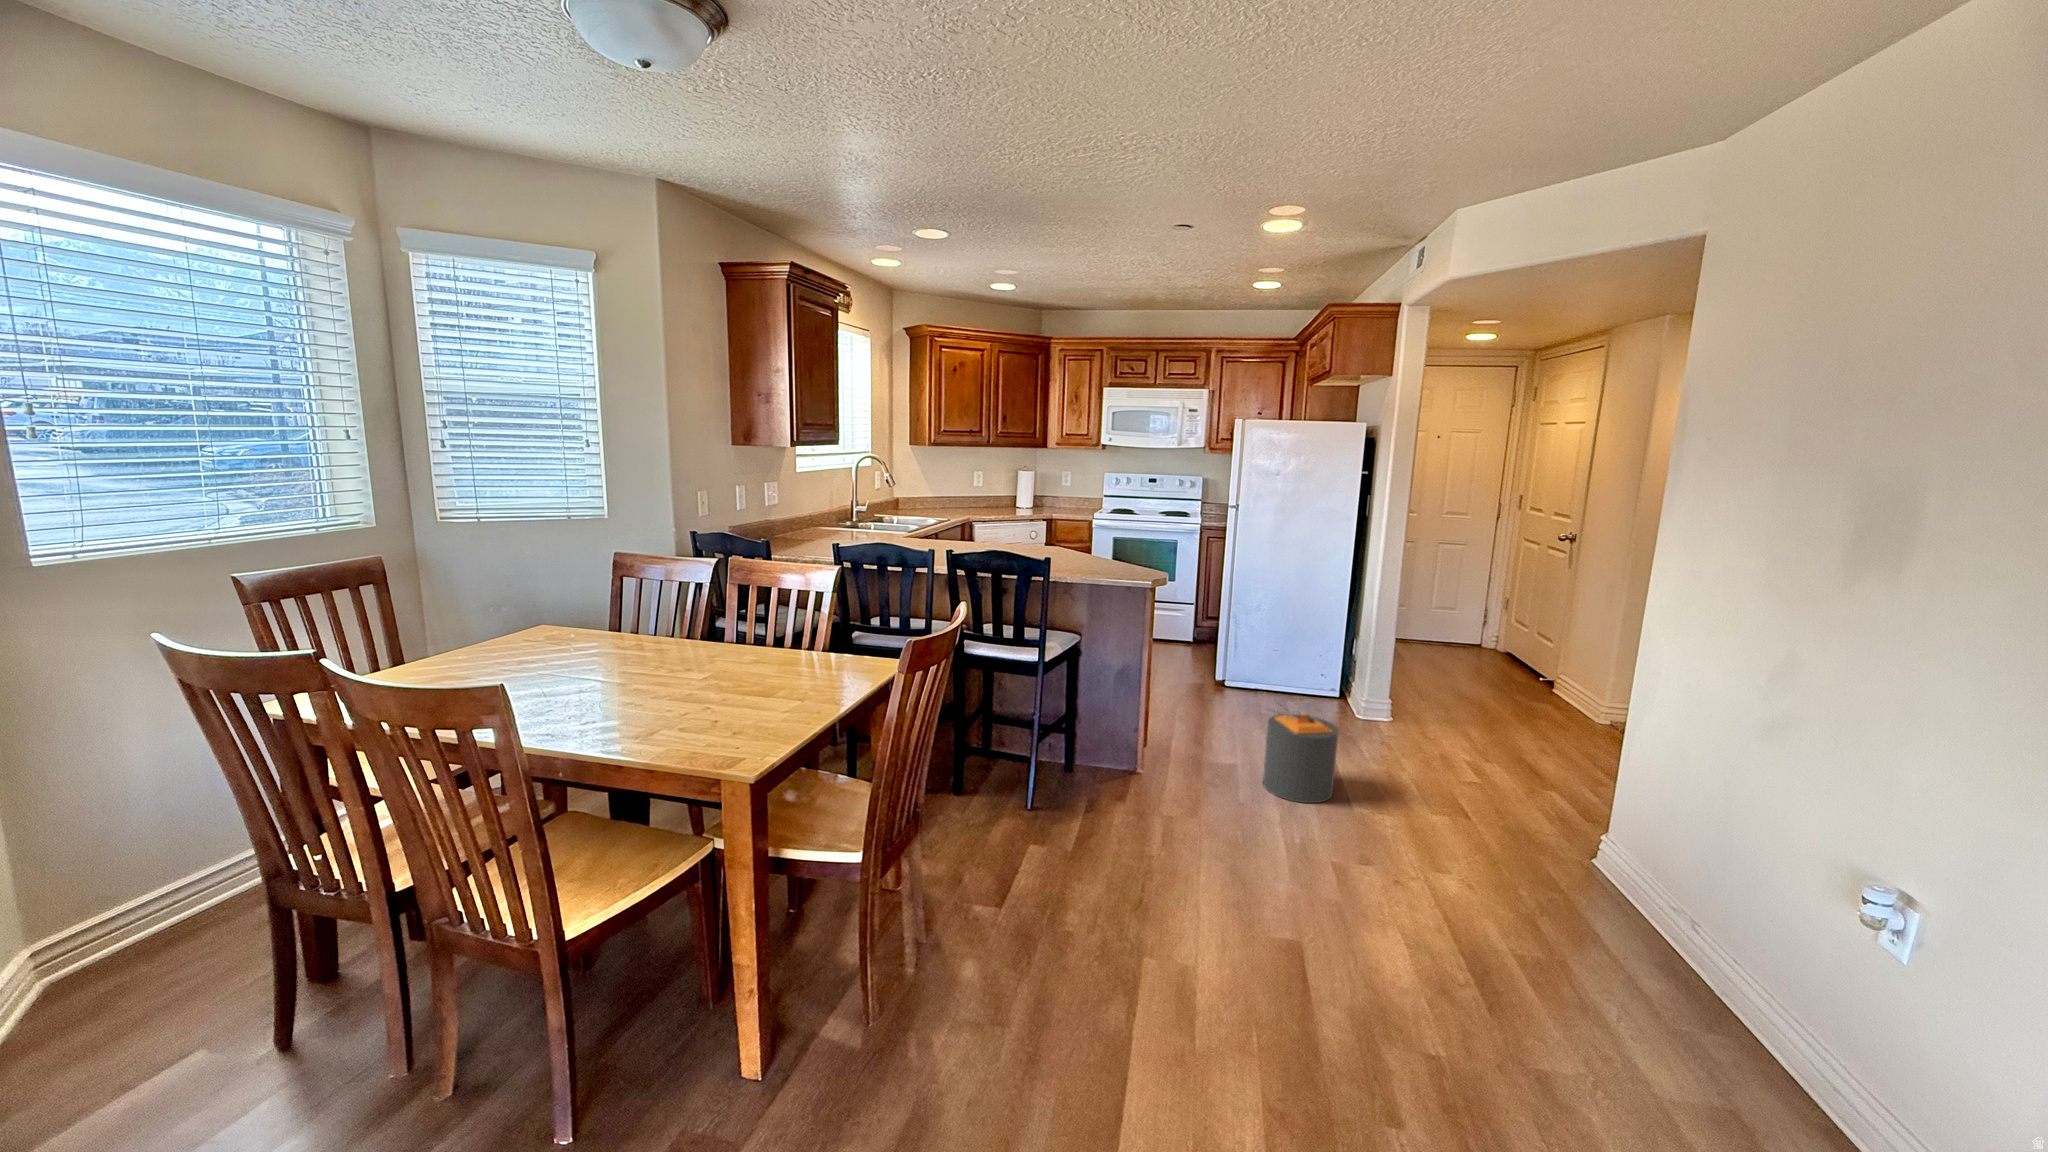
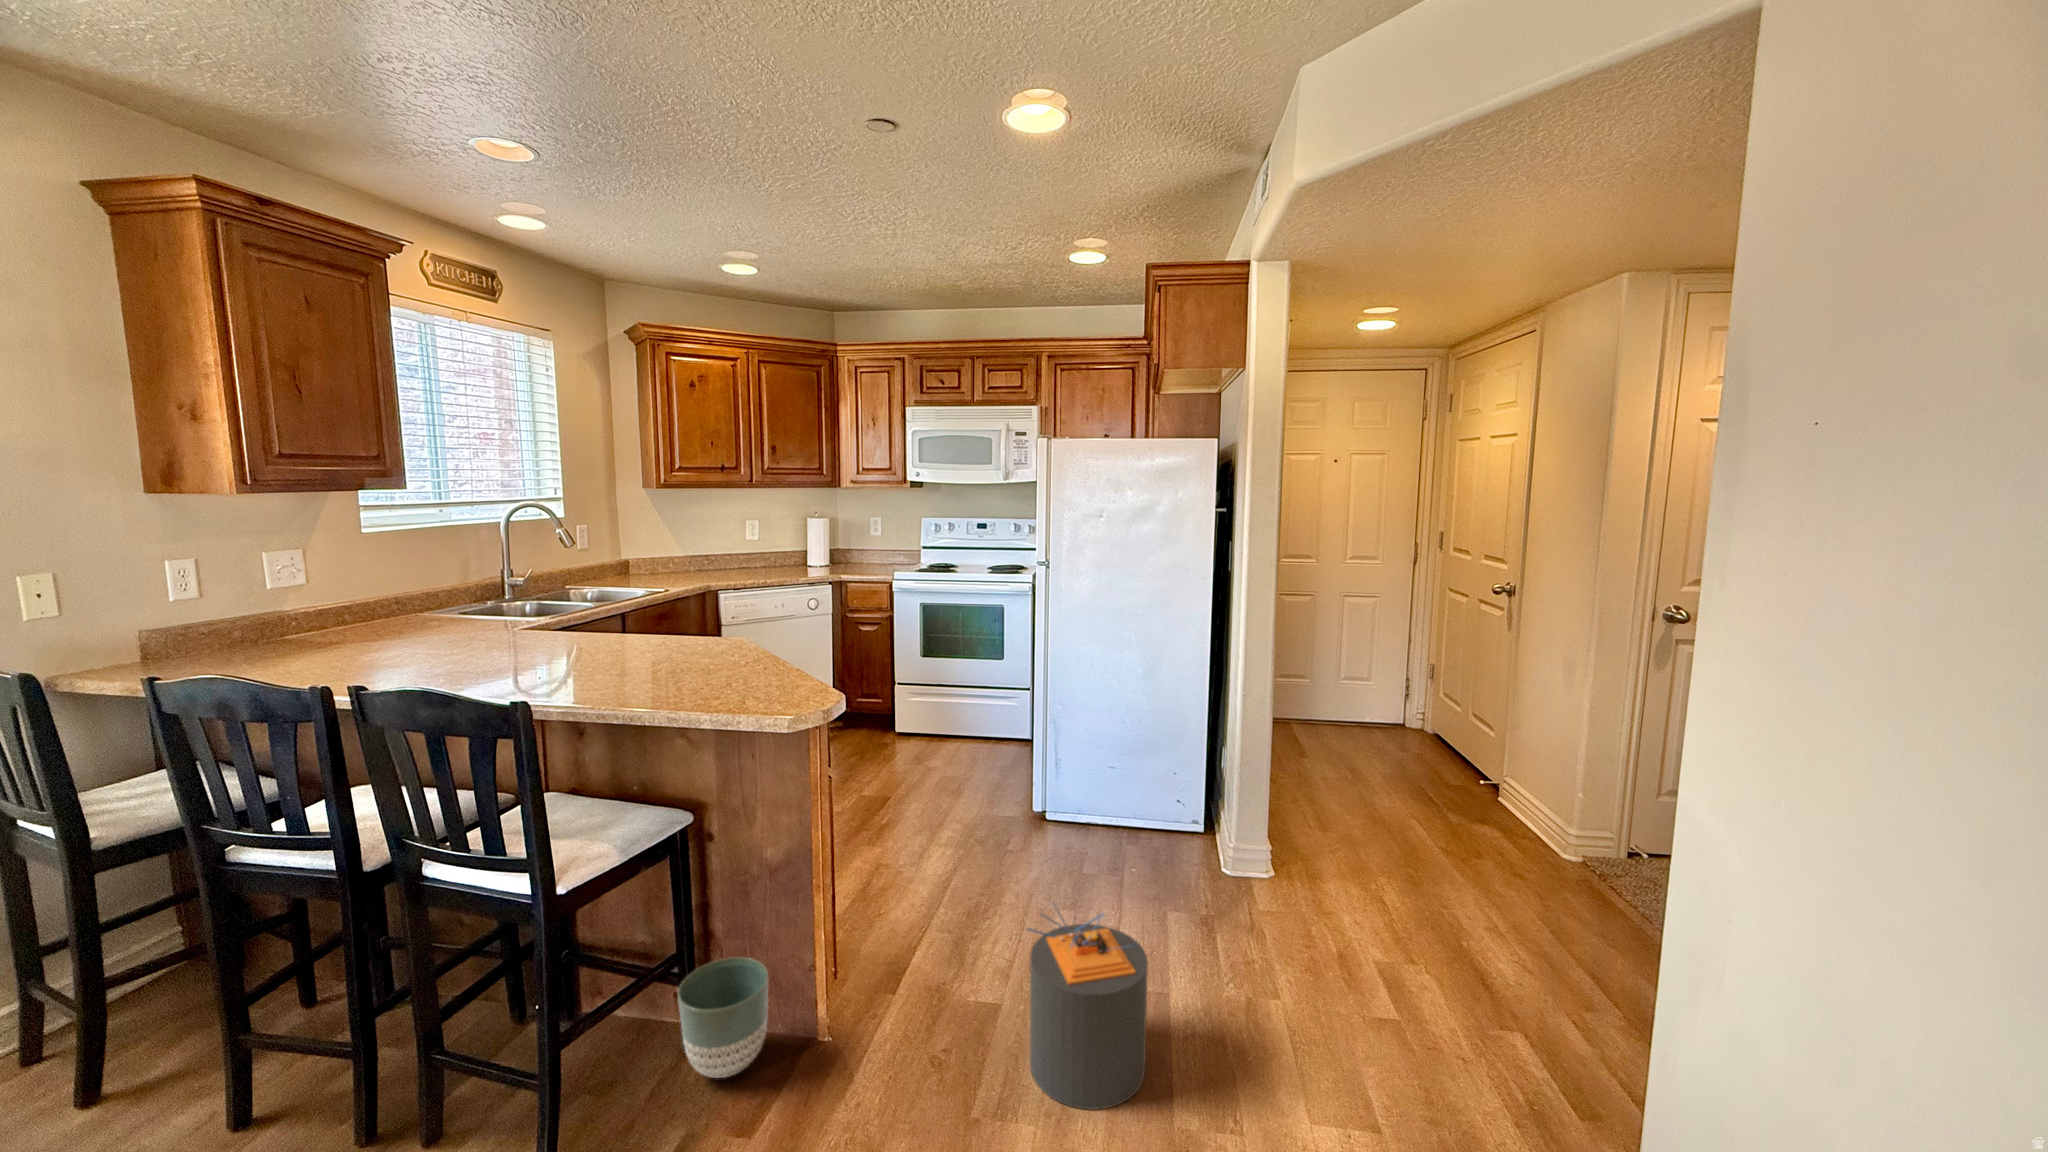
planter: none [1070,721,1117,780] -> present [678,957,768,1078]

